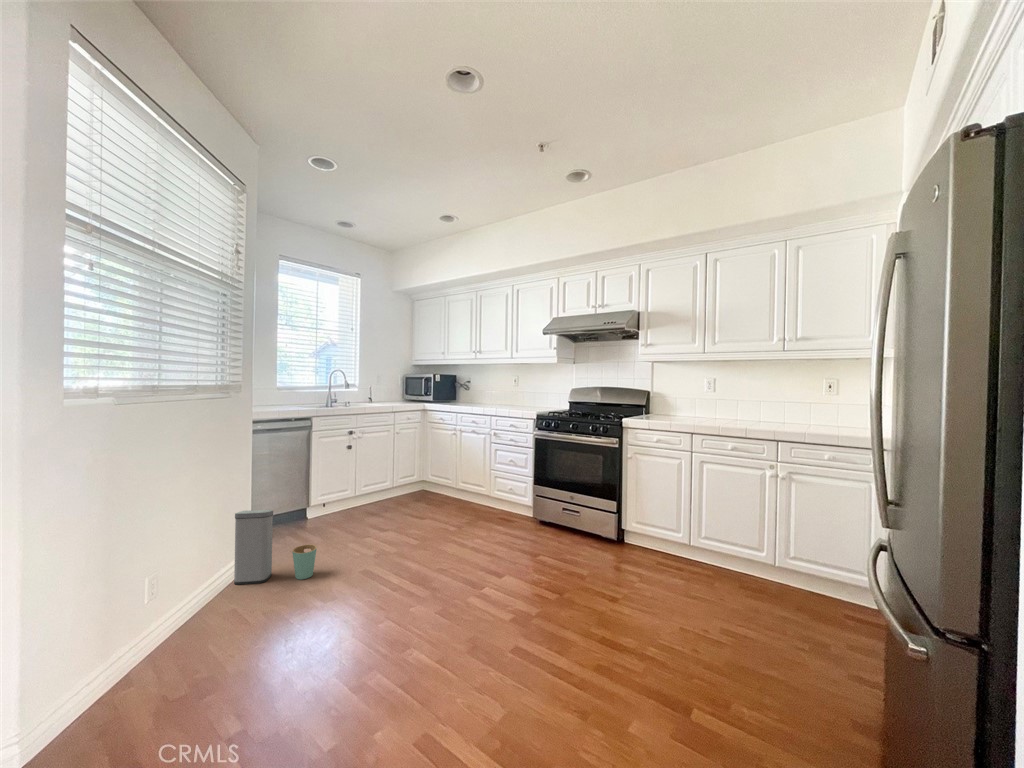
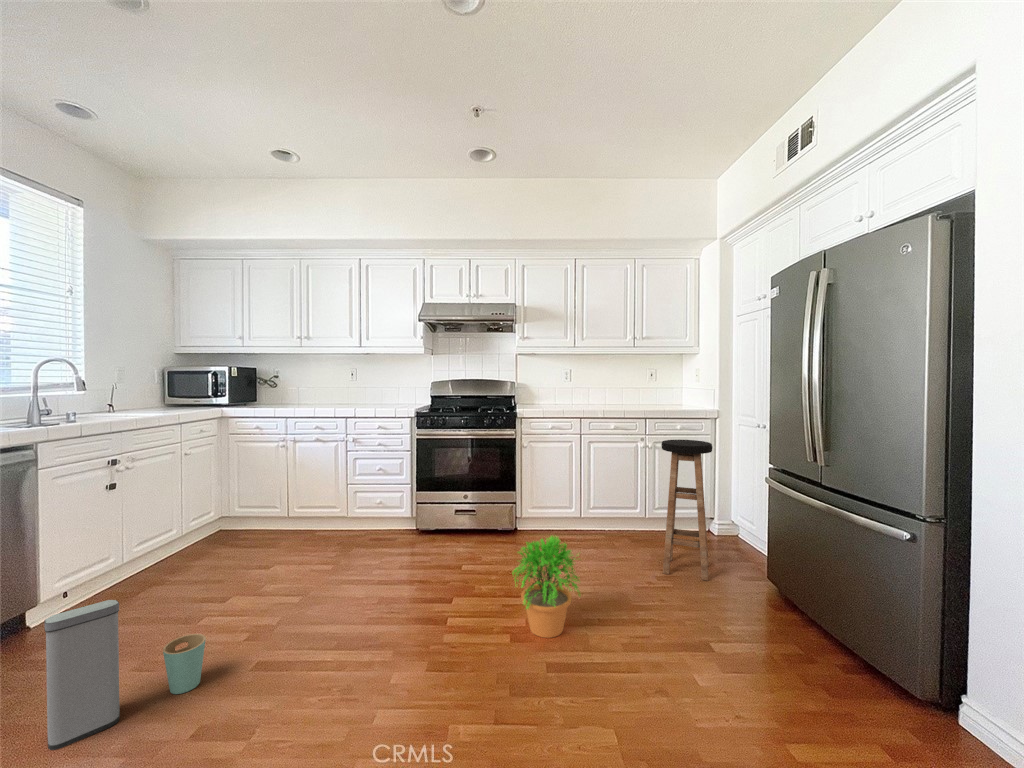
bar stool: none [734,469,820,667] -> present [661,440,712,581]
potted plant: none [499,542,575,645] -> present [513,536,580,638]

